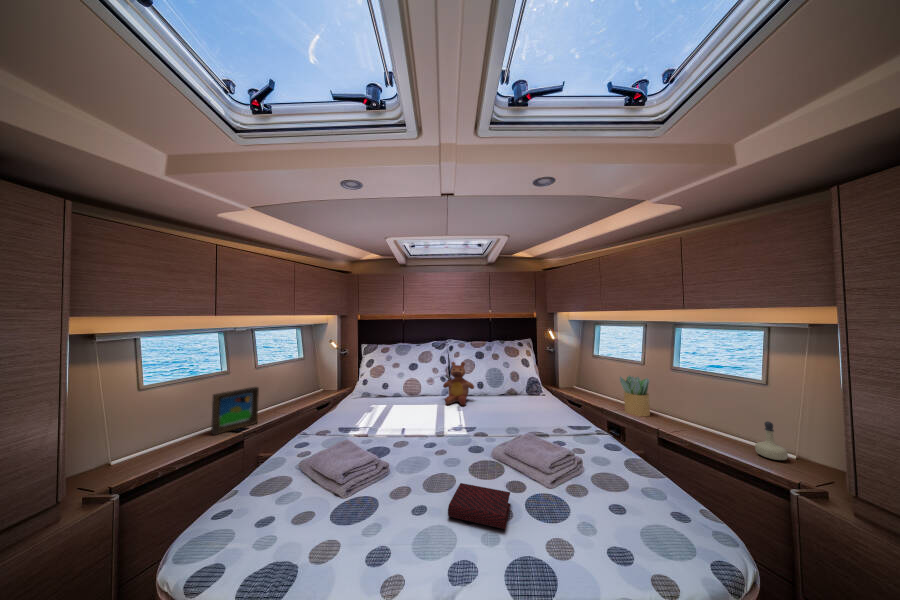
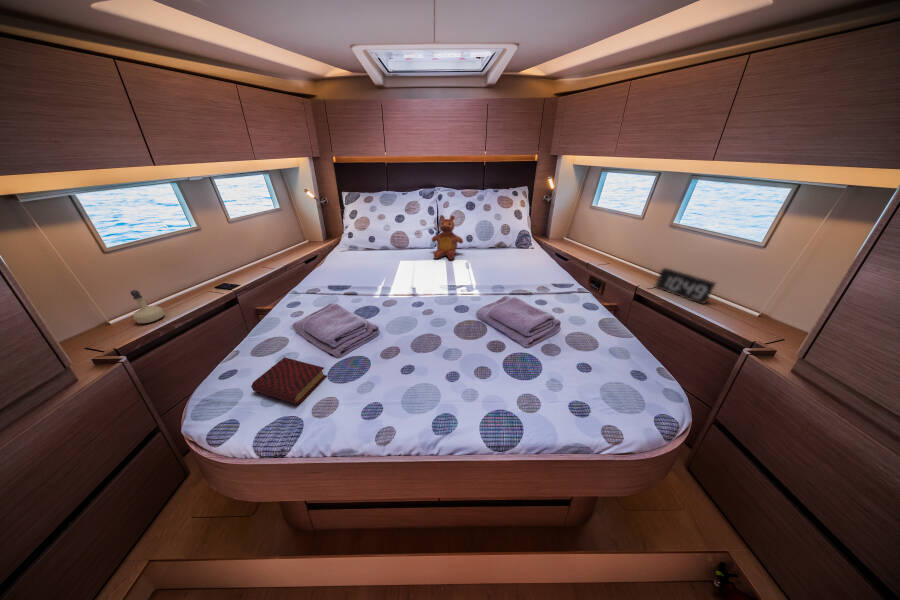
potted plant: present [620,376,650,416] -> none [605,231,641,271]
picture frame: present [211,387,259,435] -> none [188,242,250,290]
alarm clock: none [681,409,745,449] -> present [655,268,715,304]
perfume bottle: present [755,421,788,460] -> present [130,290,165,323]
book: present [448,483,510,529] -> present [251,357,326,404]

